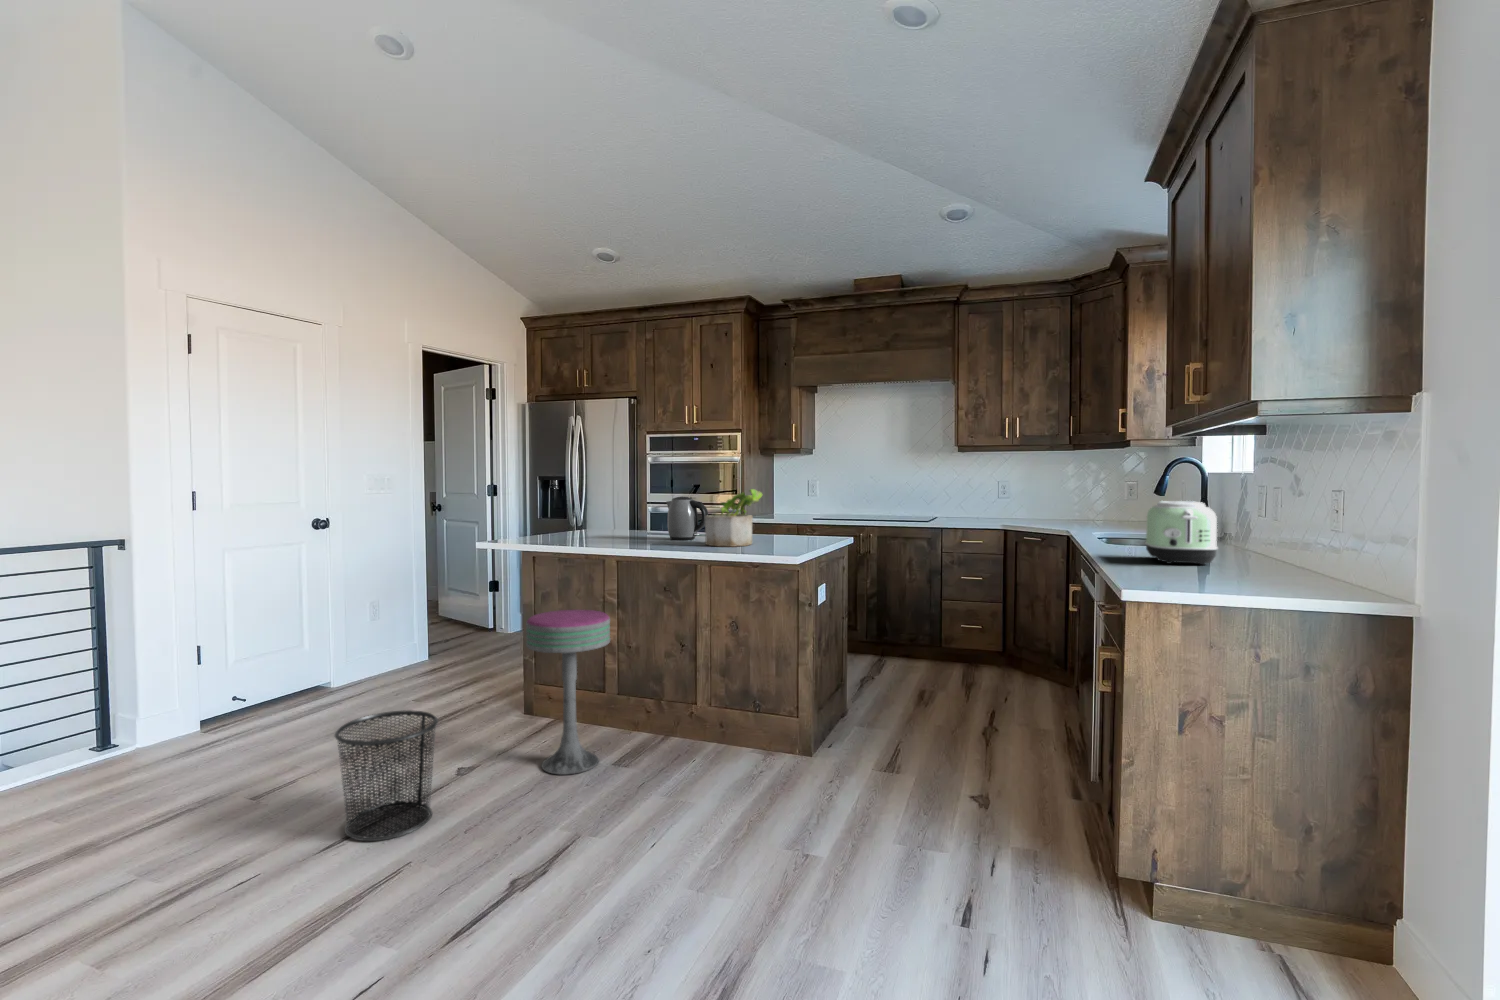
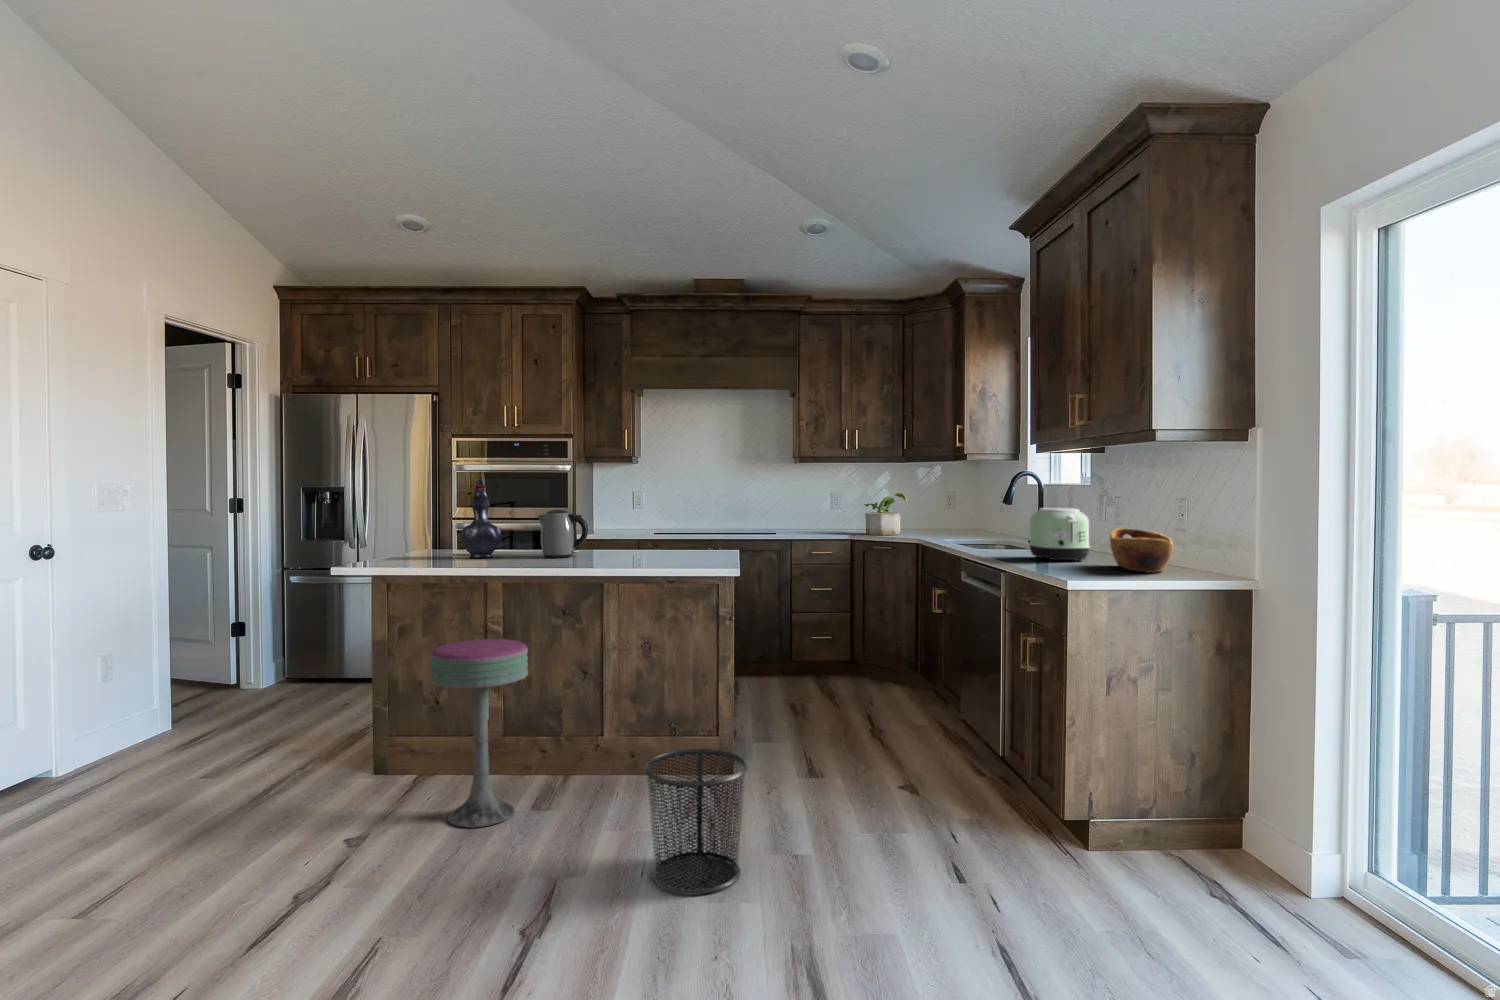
decorative vase: none [606,469,641,538] -> present [460,479,502,558]
potted plant: present [705,489,762,547] -> present [864,493,907,535]
wooden bowl: none [1222,528,1308,585] -> present [1110,528,1174,573]
waste bin: present [335,710,438,841] -> present [644,749,748,894]

